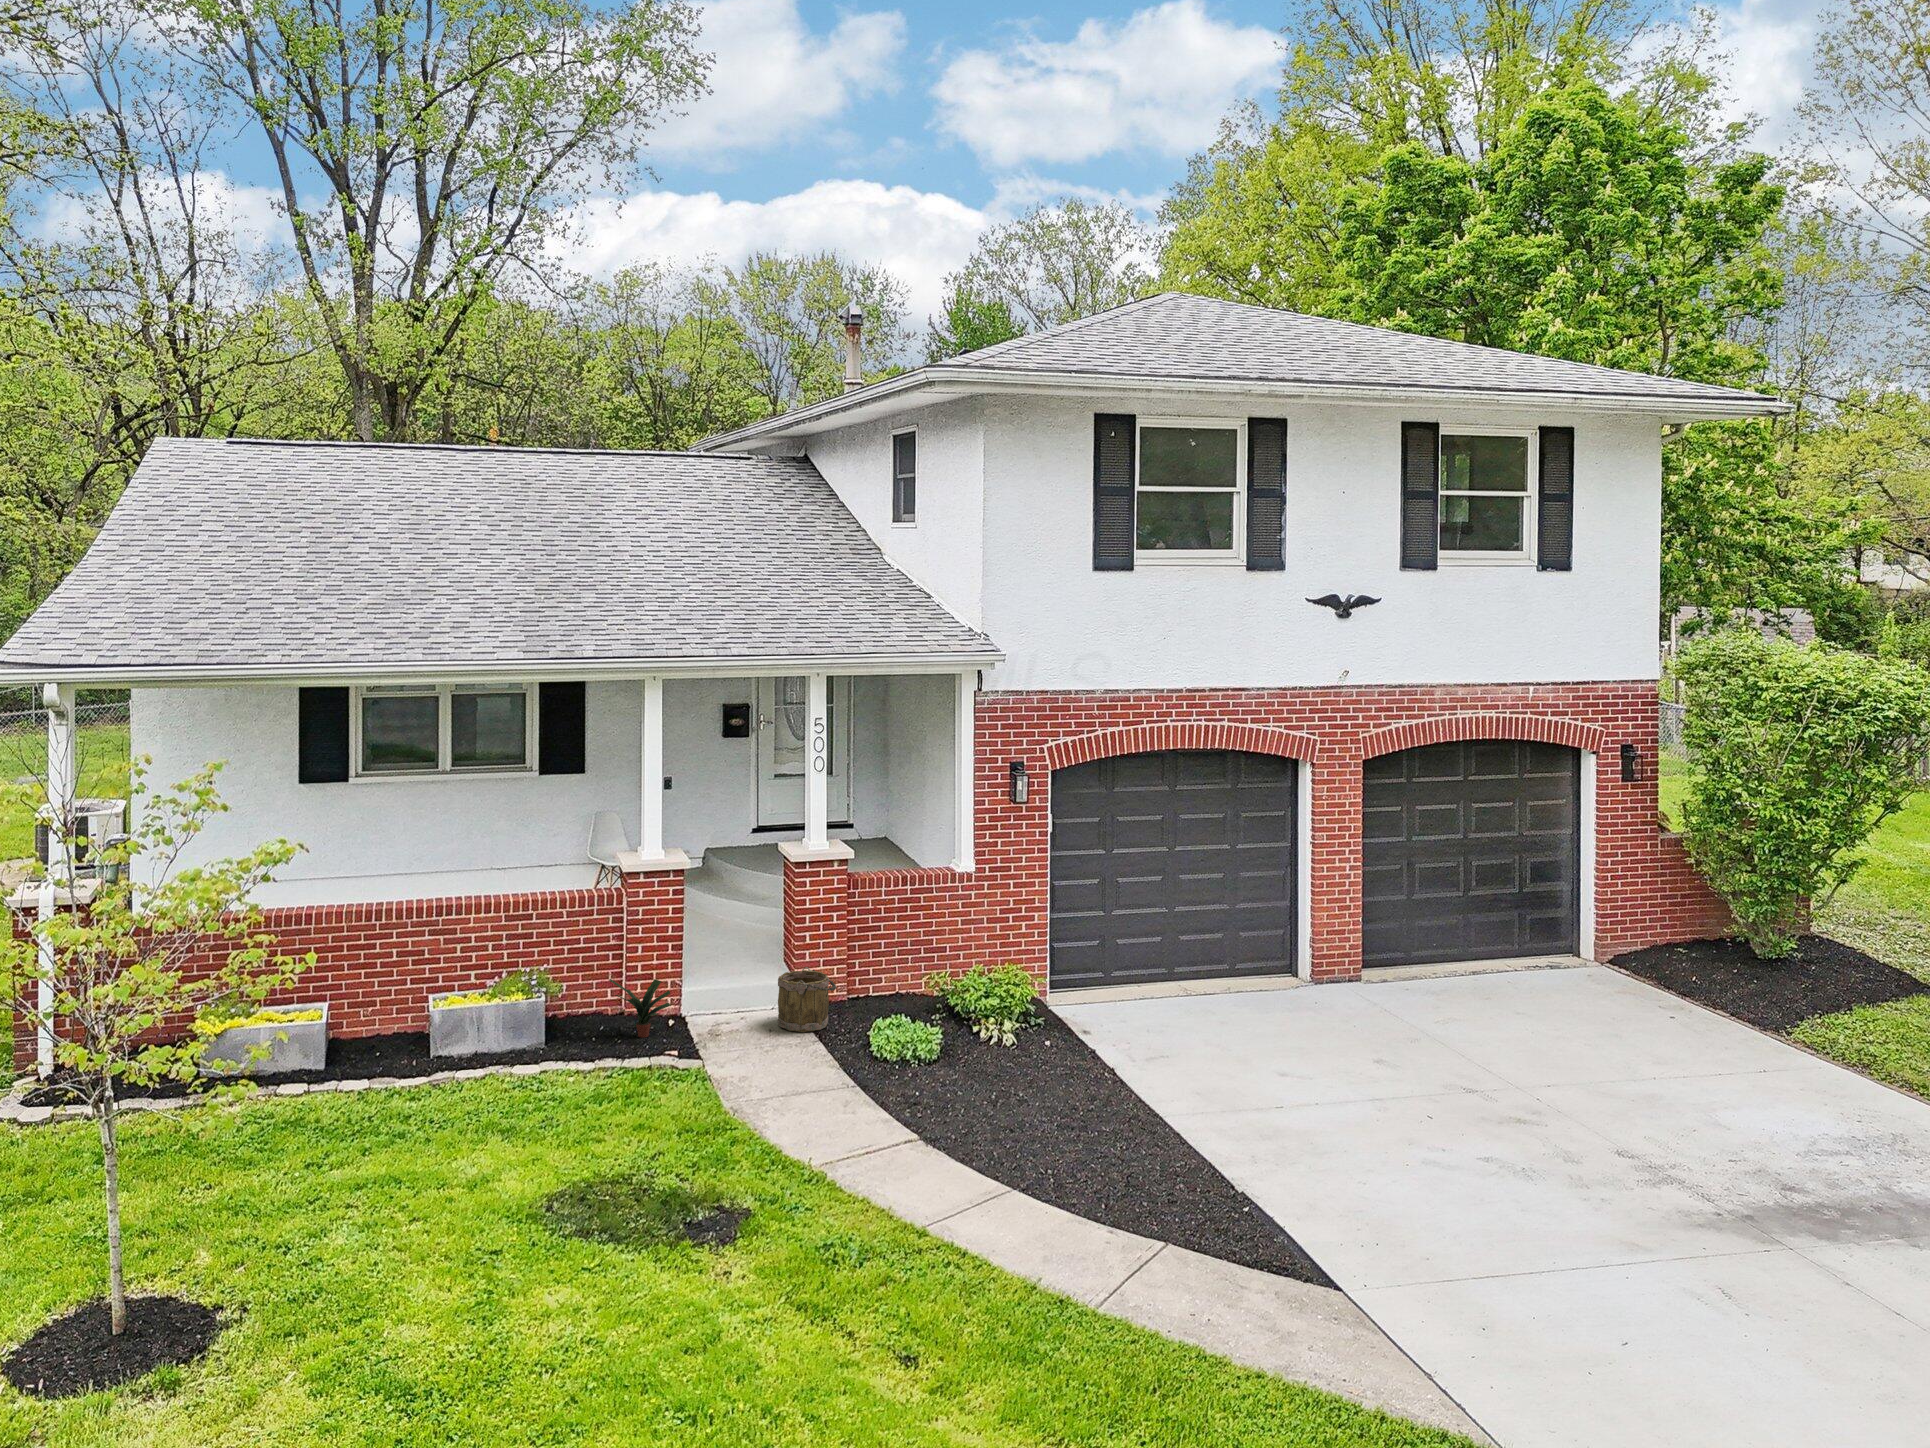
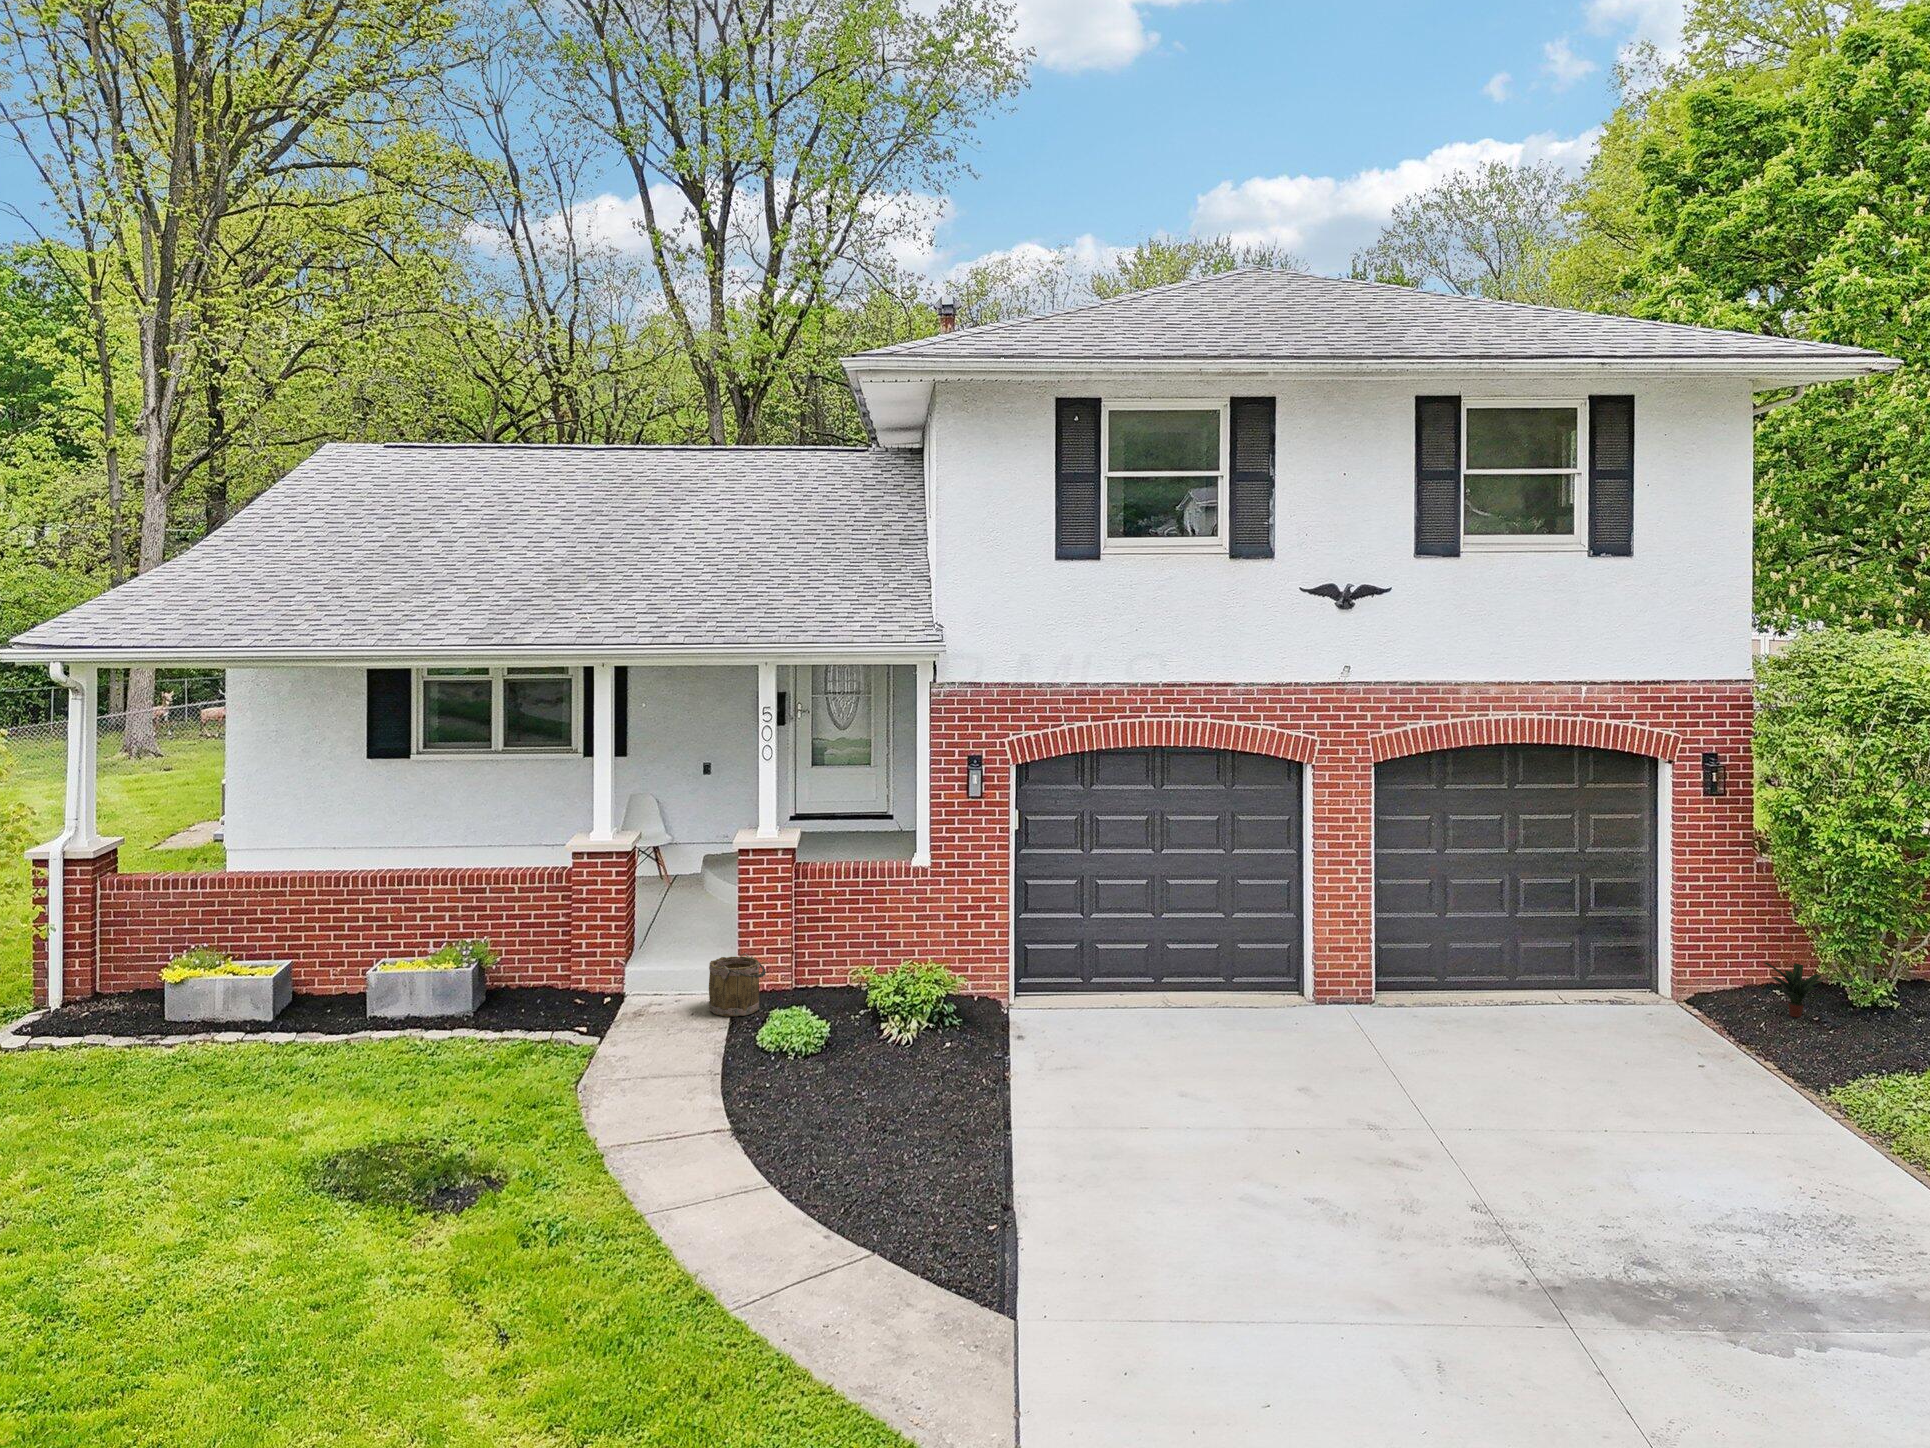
potted plant: present [609,979,671,1038] -> present [1764,962,1825,1017]

